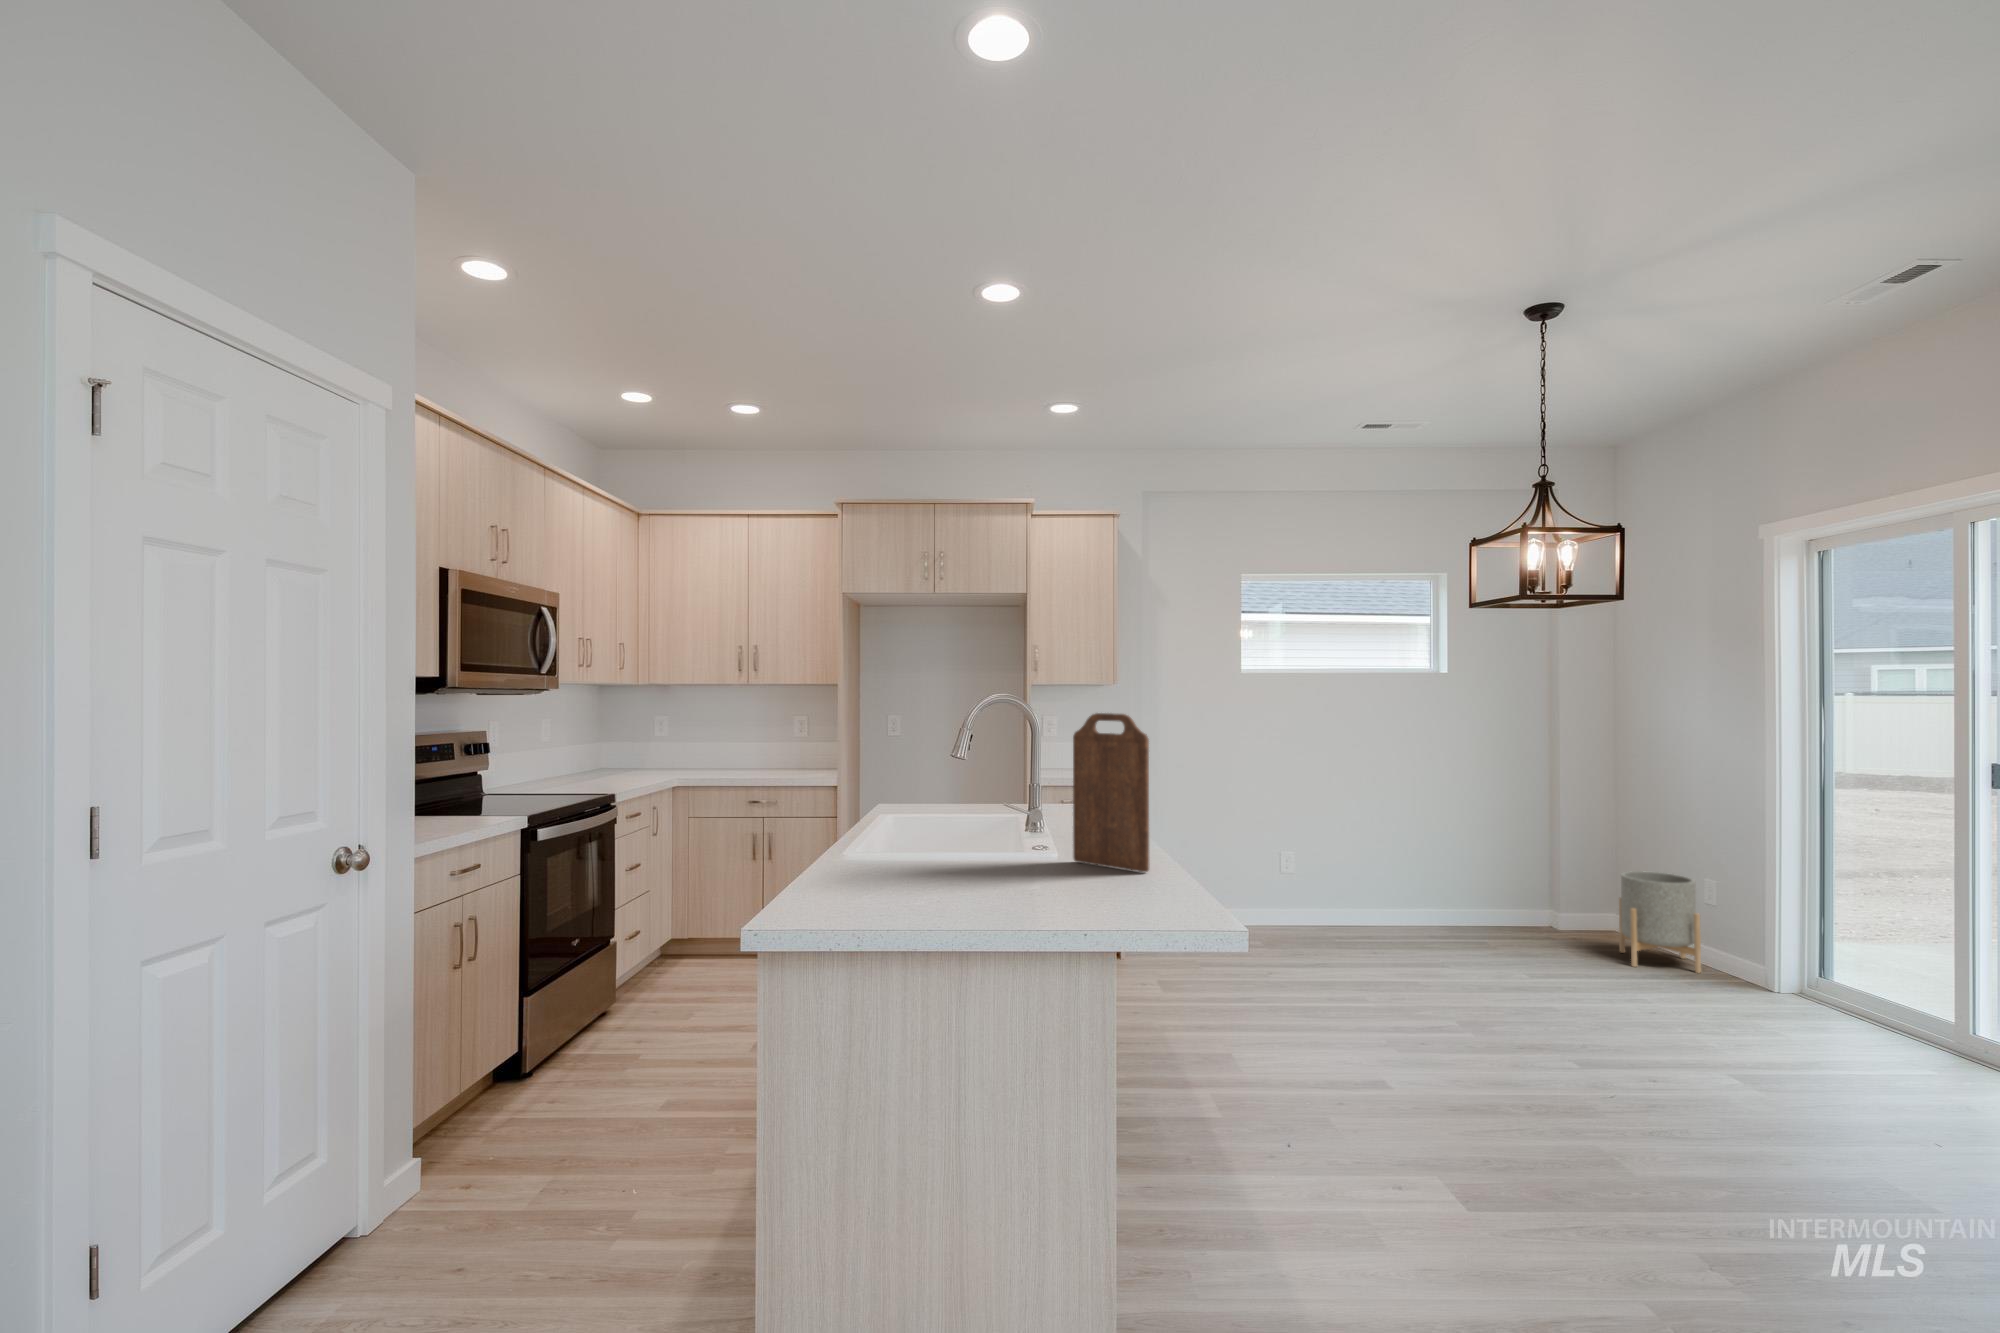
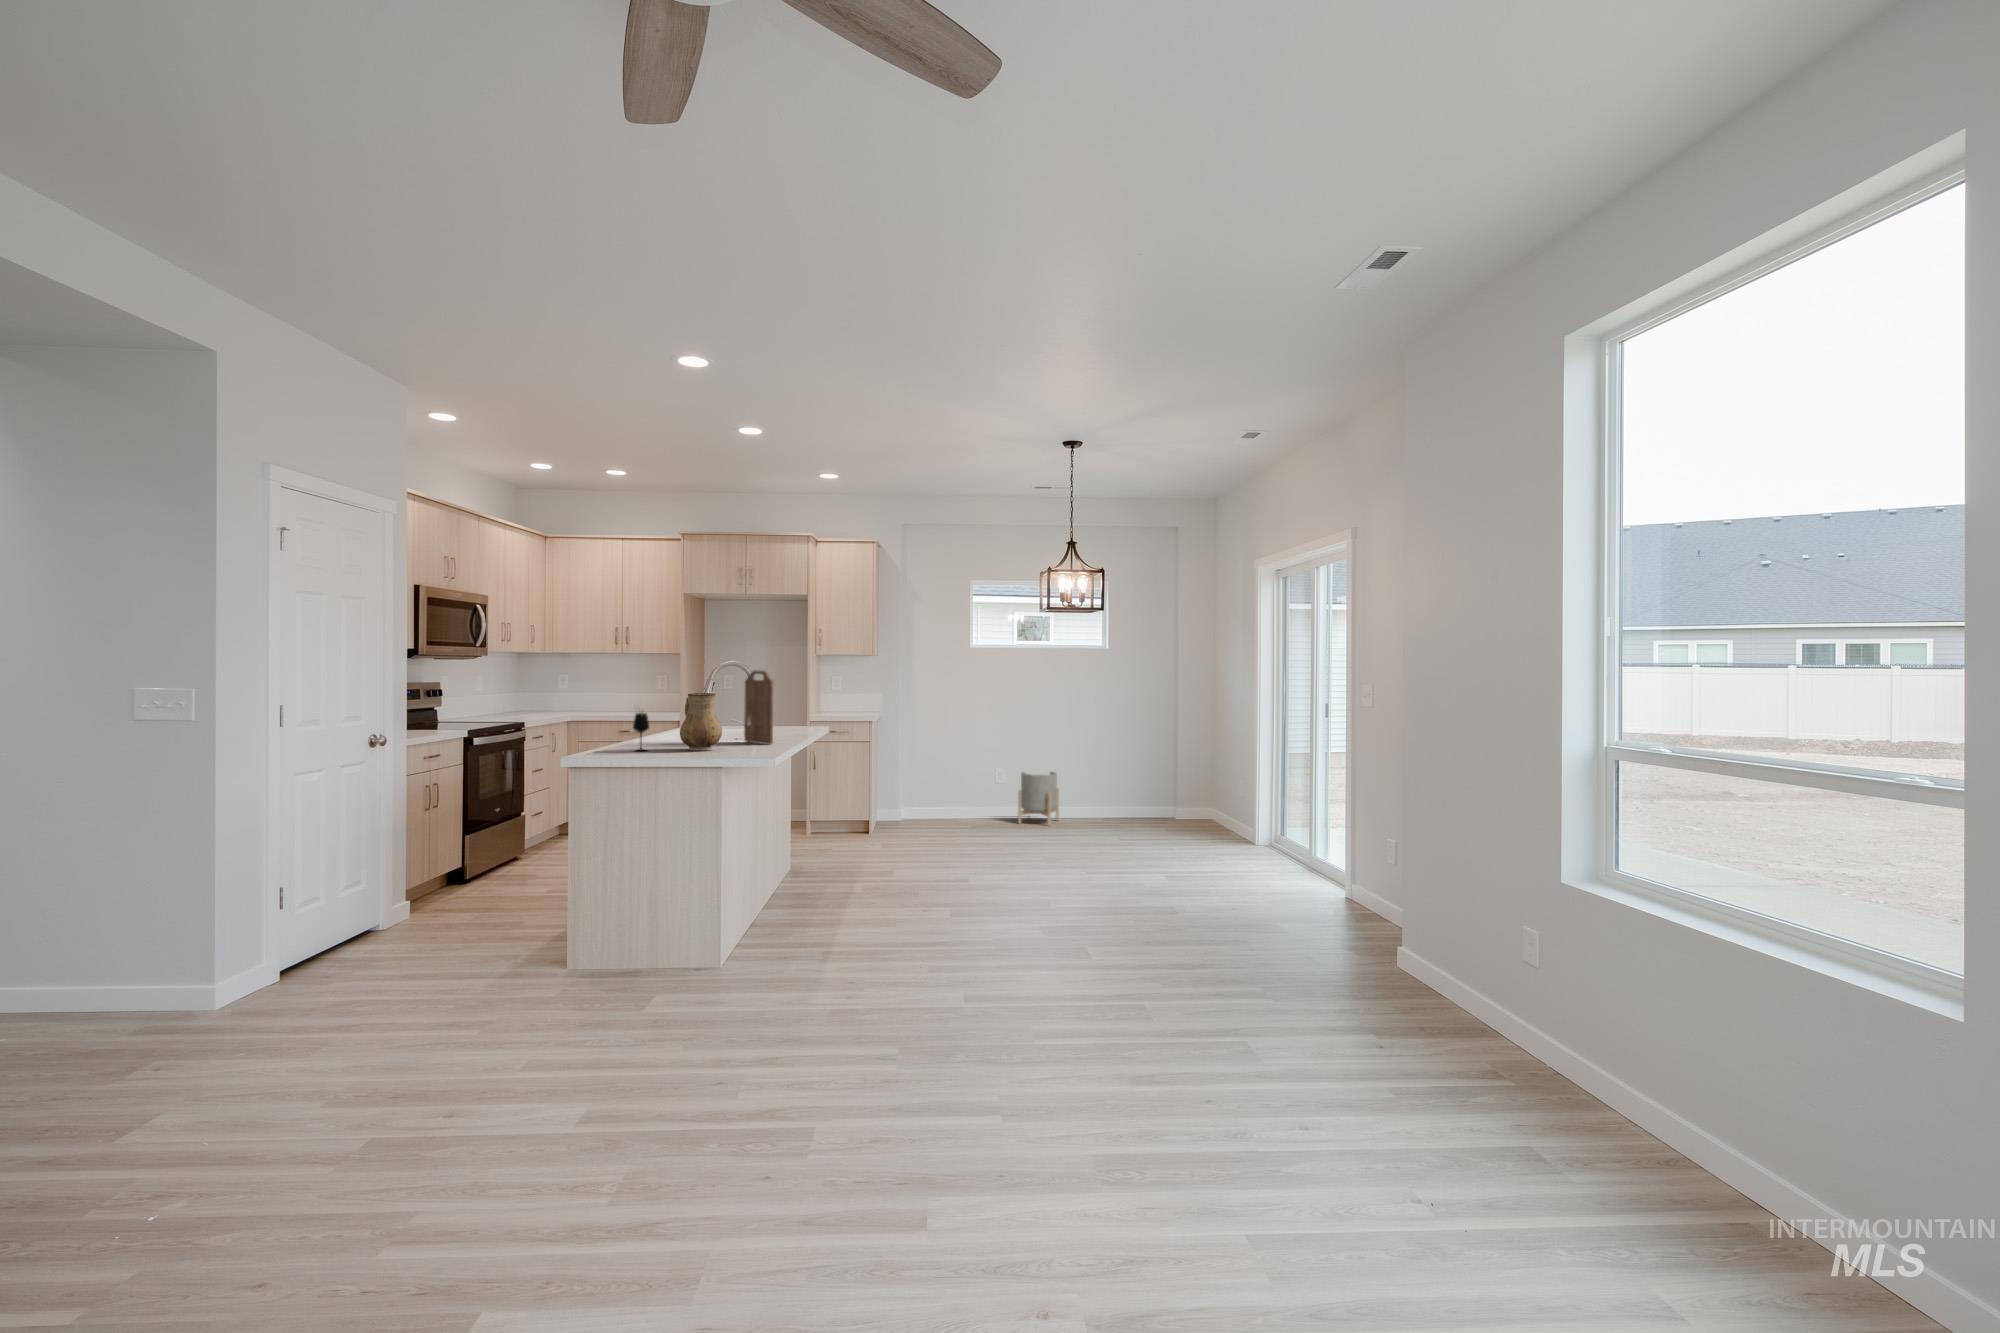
ceramic pitcher: none [988,767,1080,905] -> present [680,693,722,751]
wine glass: none [889,800,924,909] -> present [633,712,649,751]
planter: present [1619,871,1701,973] -> present [1018,772,1059,826]

